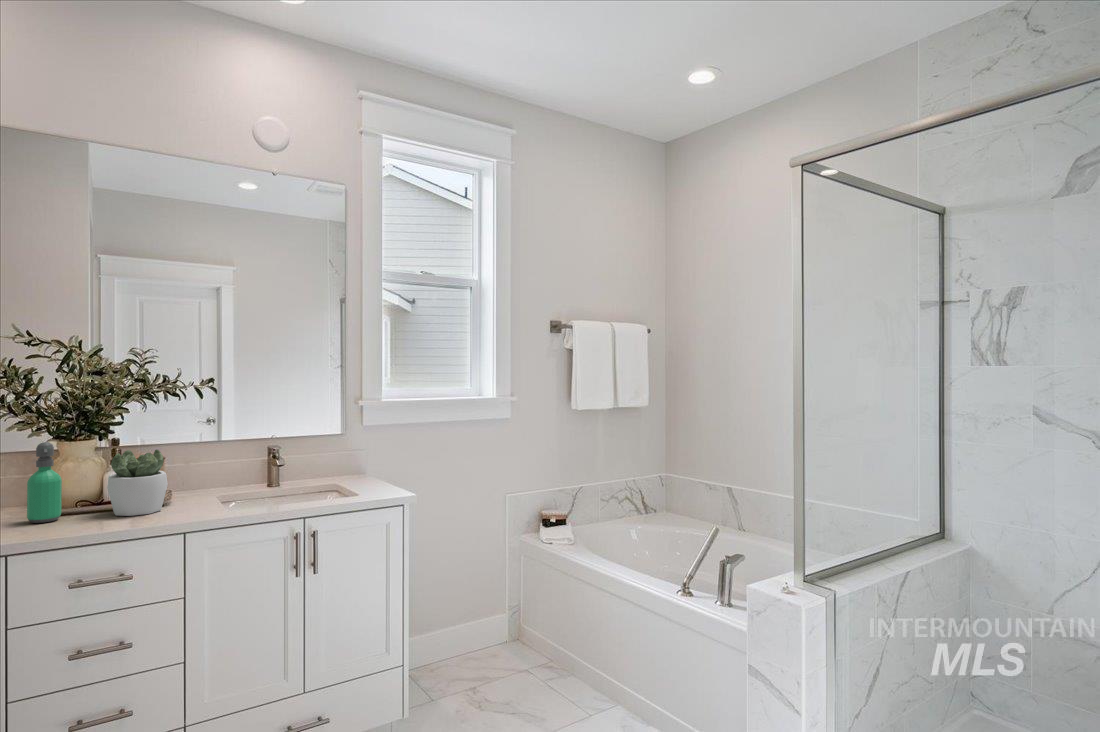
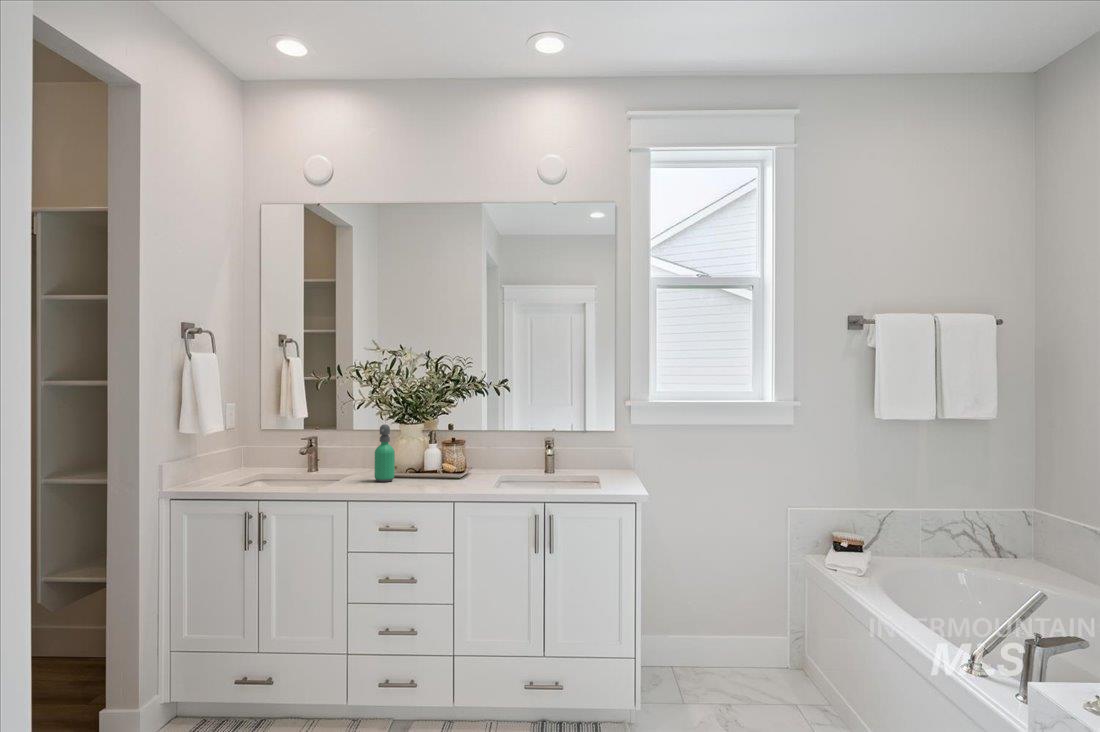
succulent plant: present [107,449,168,516] -> none [420,434,460,484]

